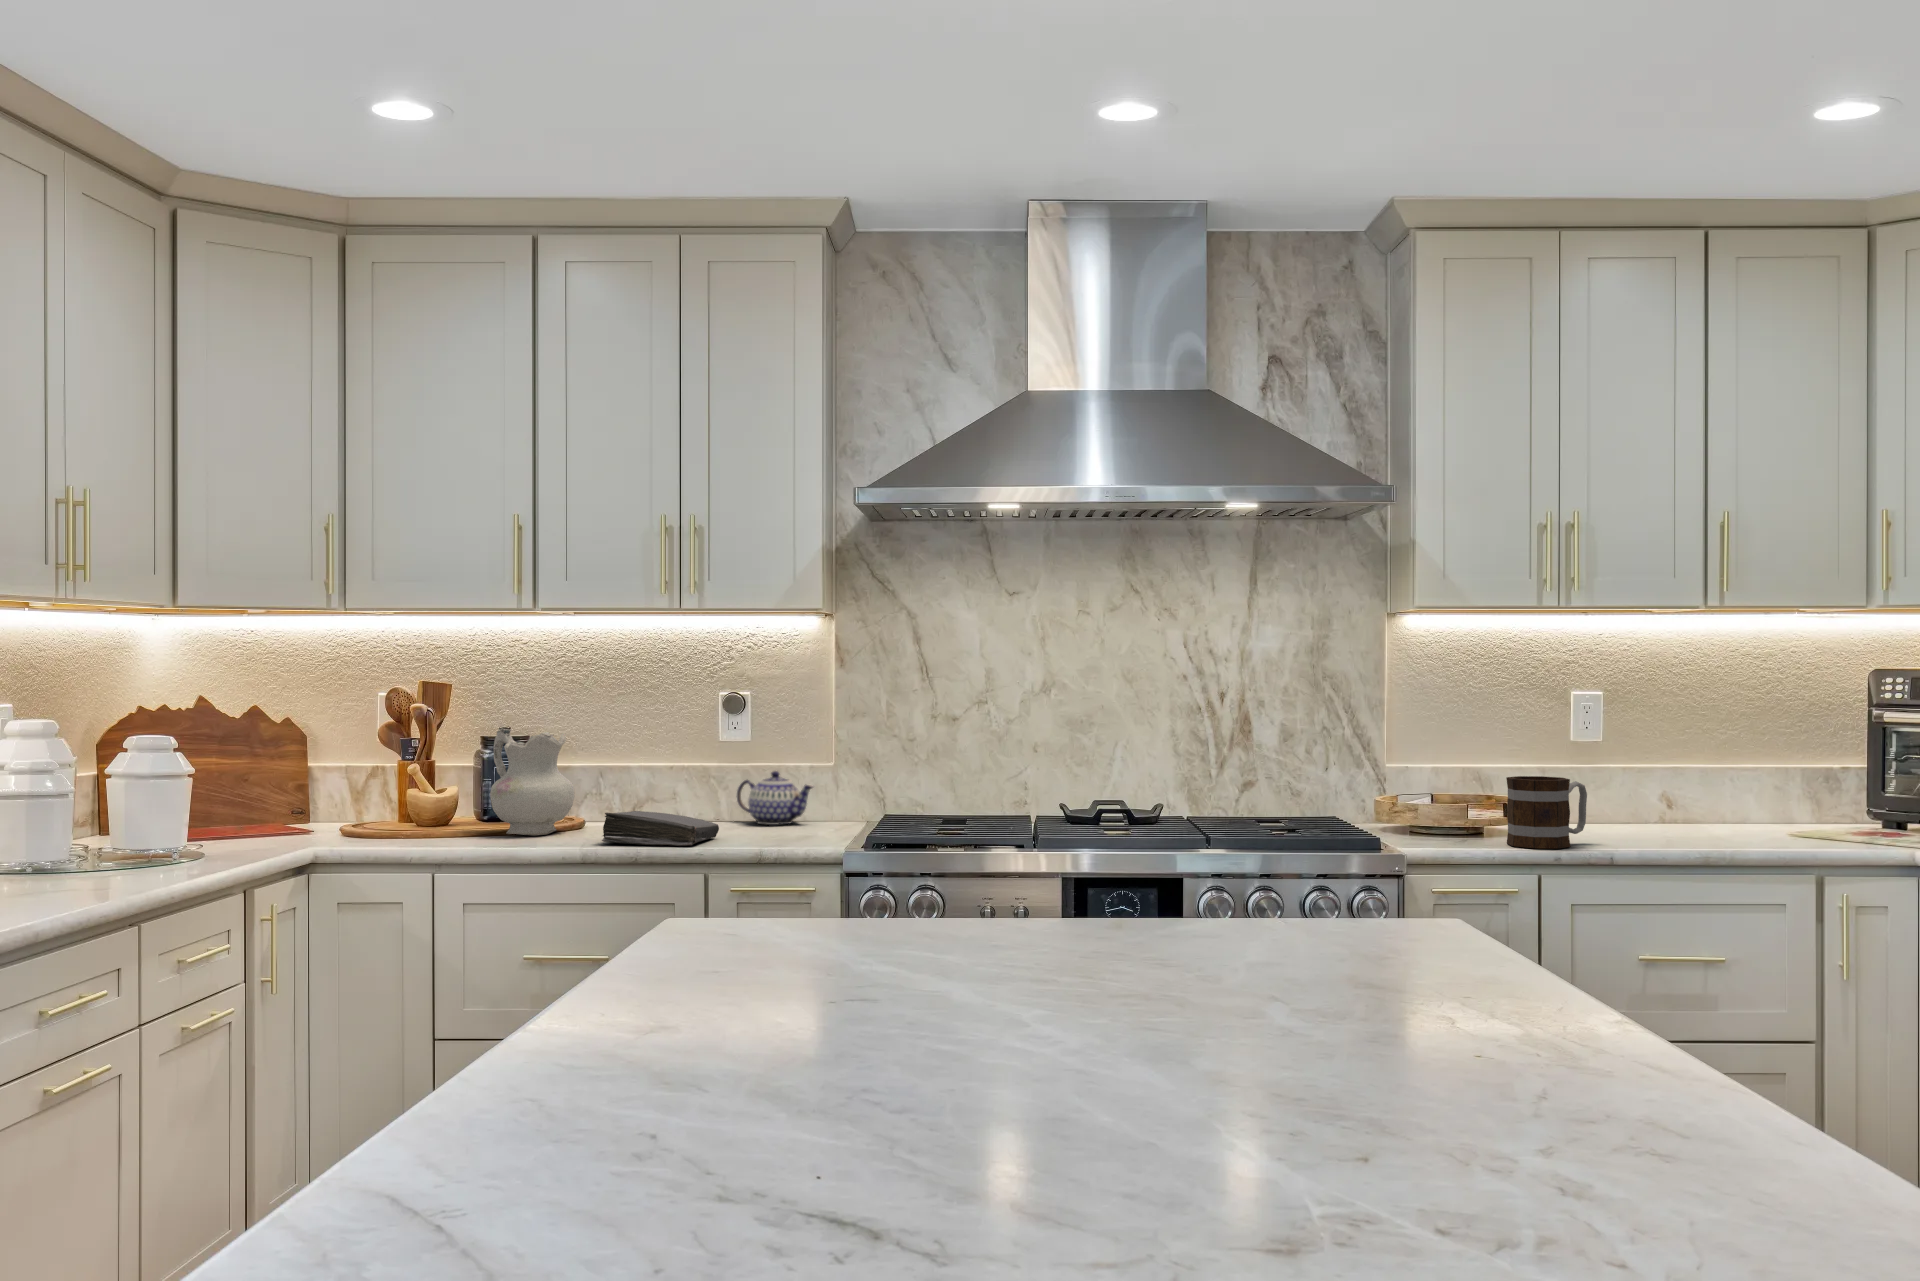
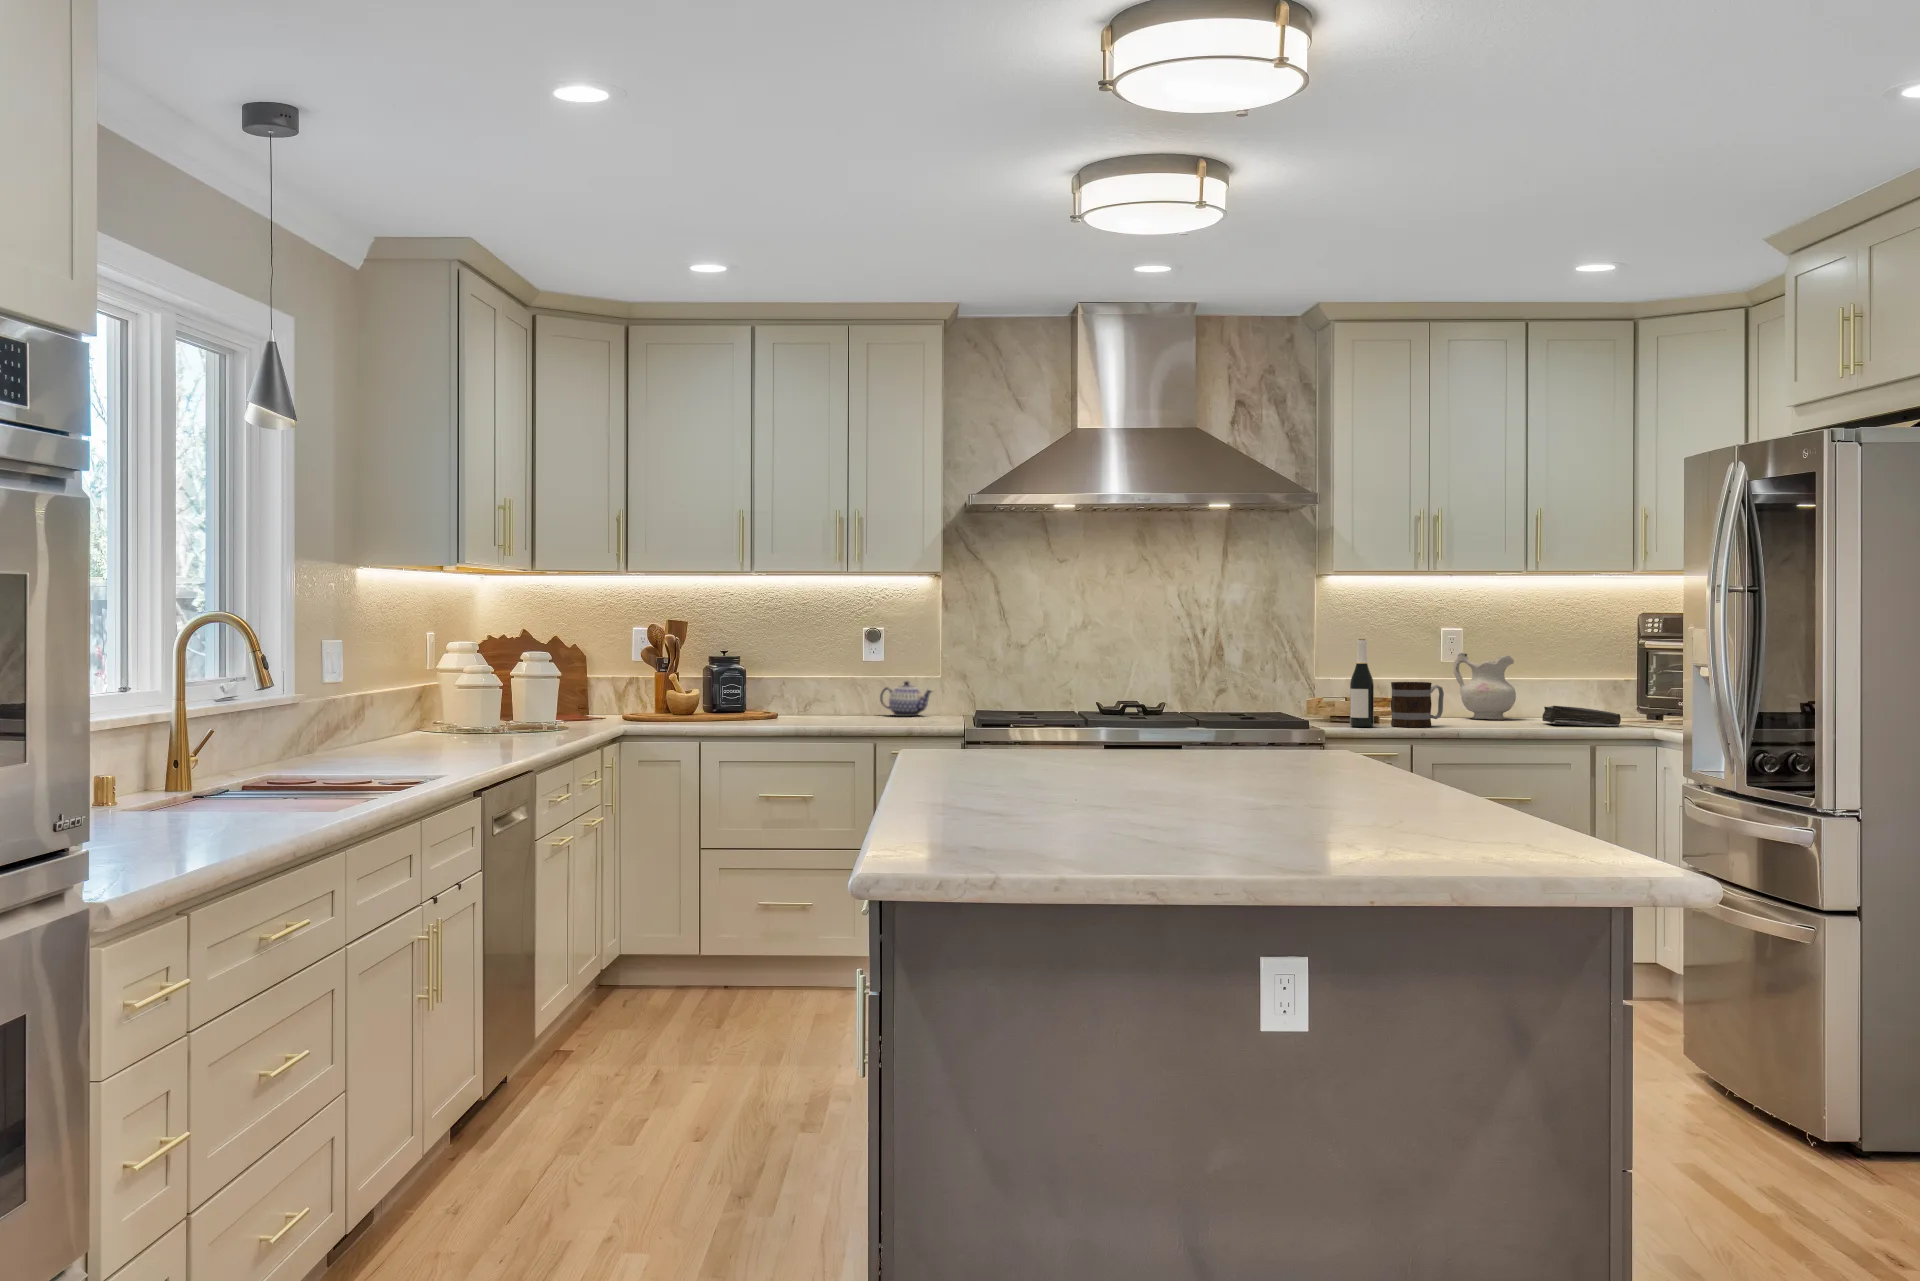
wine bottle: none [1445,712,1482,849] -> present [1350,639,1374,727]
ceramic pitcher: present [490,728,574,835] -> present [1453,653,1516,720]
book: present [602,811,719,845] -> present [1542,706,1621,726]

